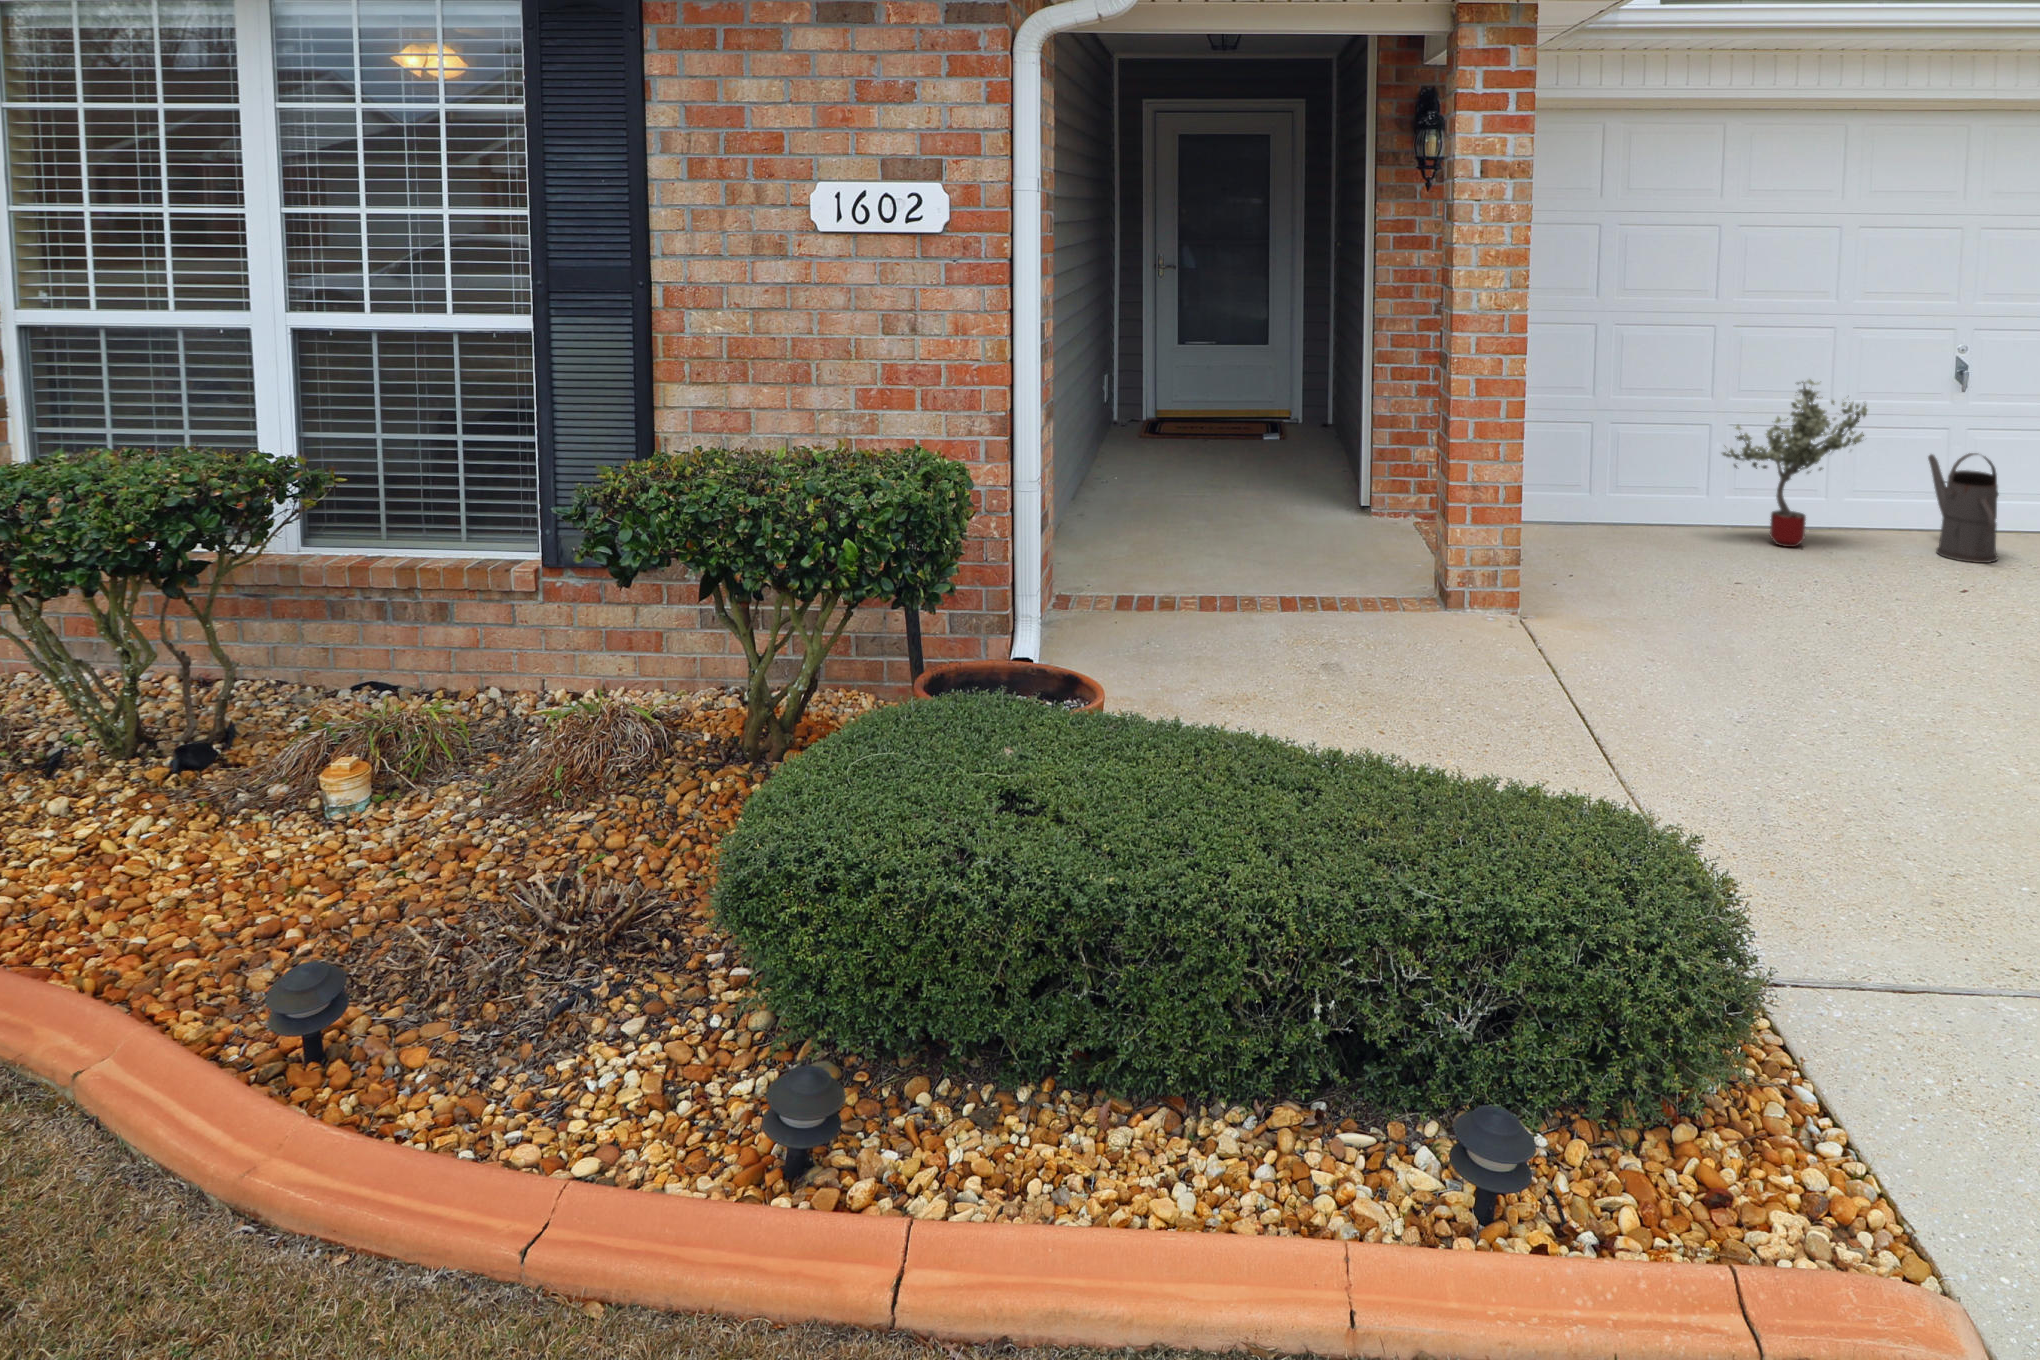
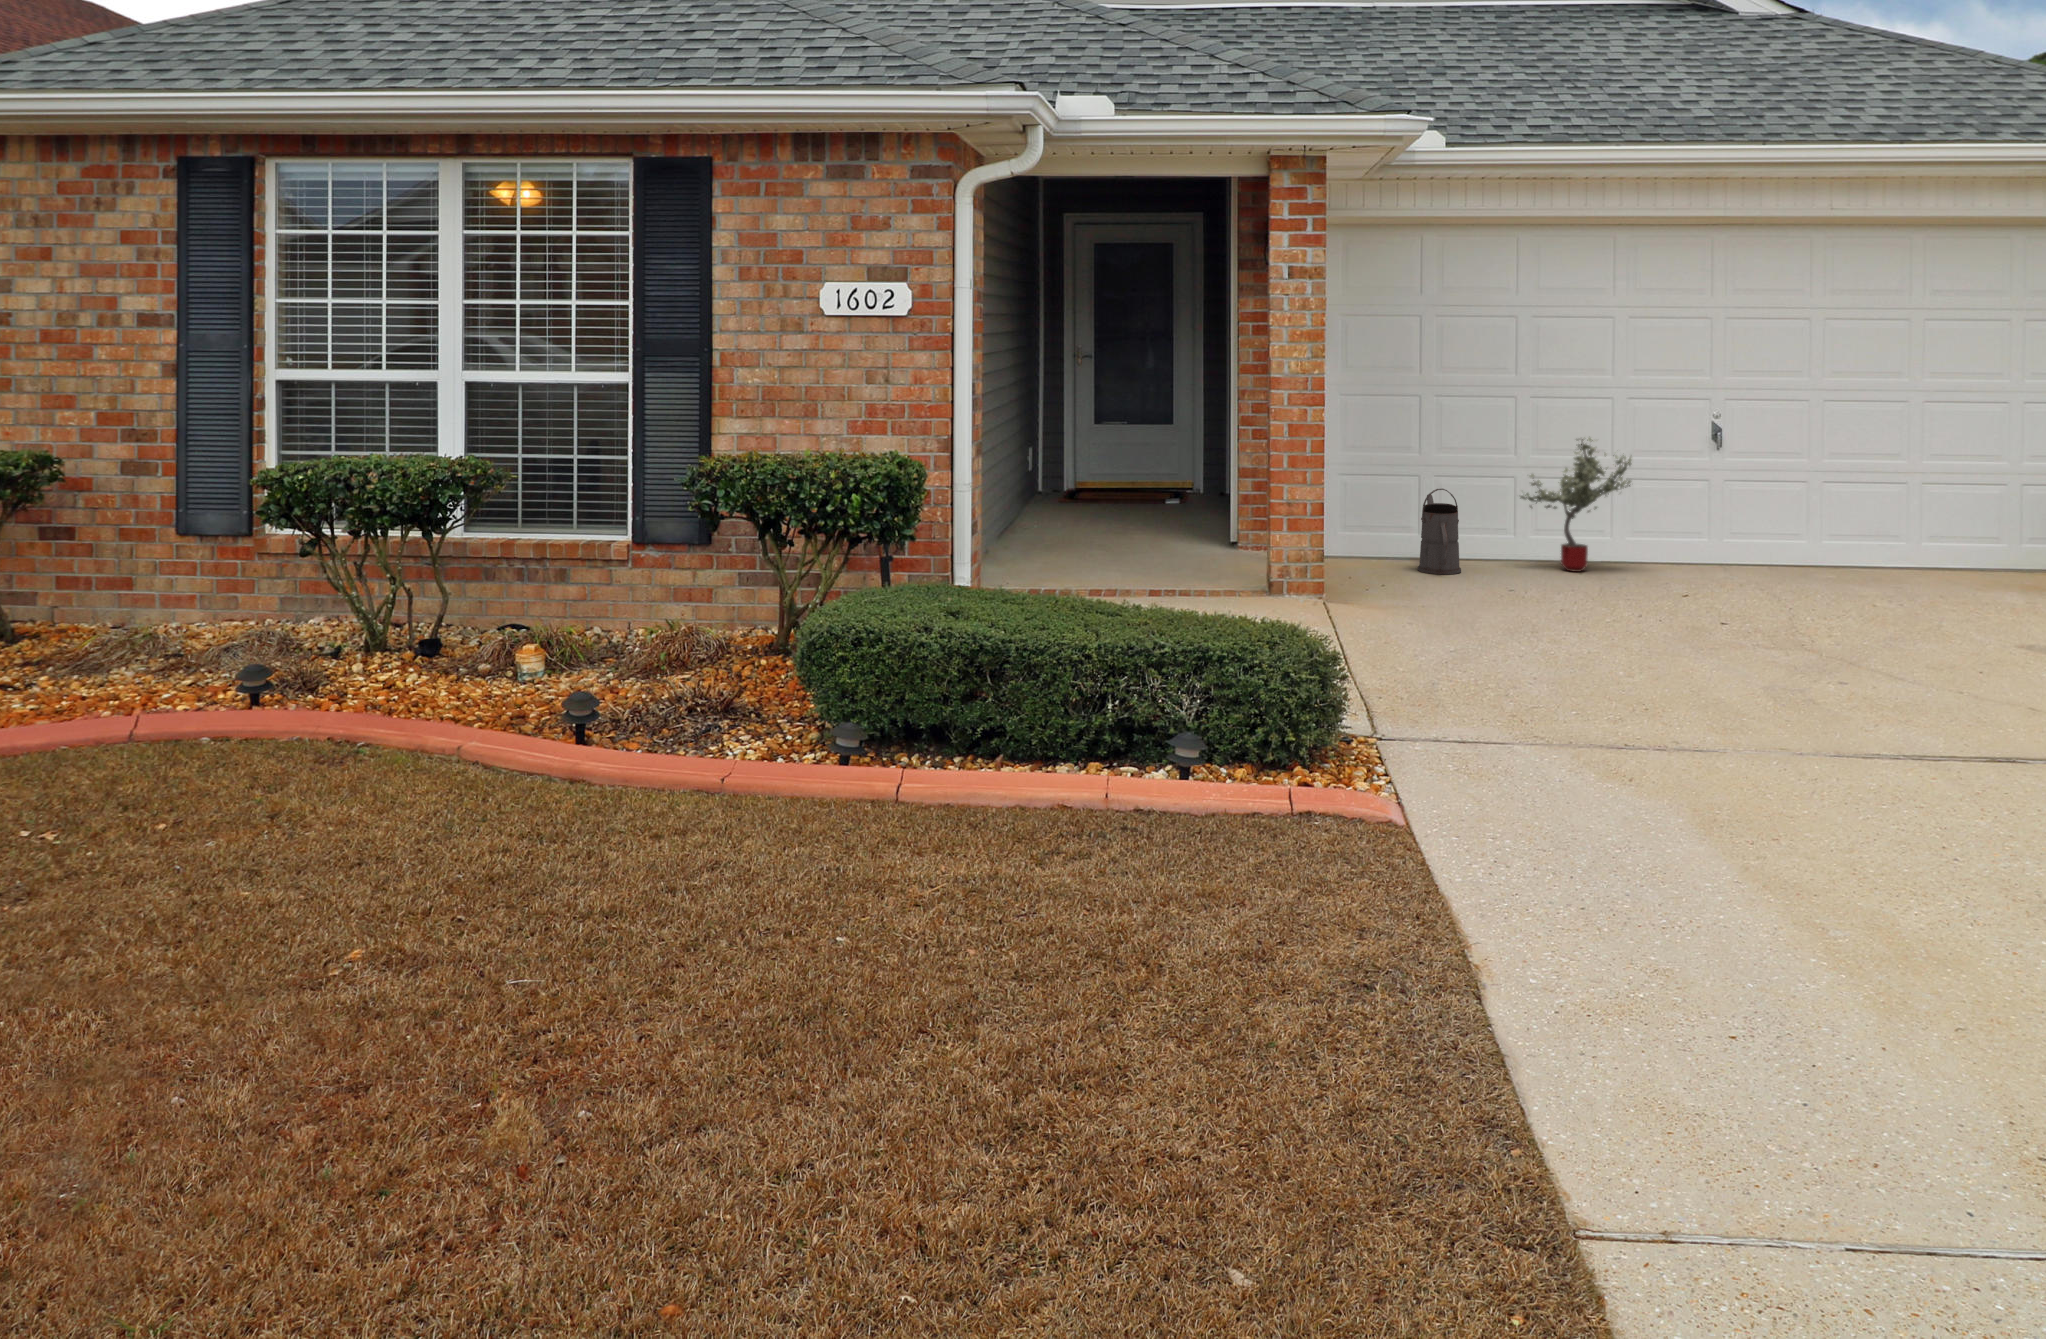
watering can: present [1928,453,1999,563] -> present [1418,489,1461,574]

